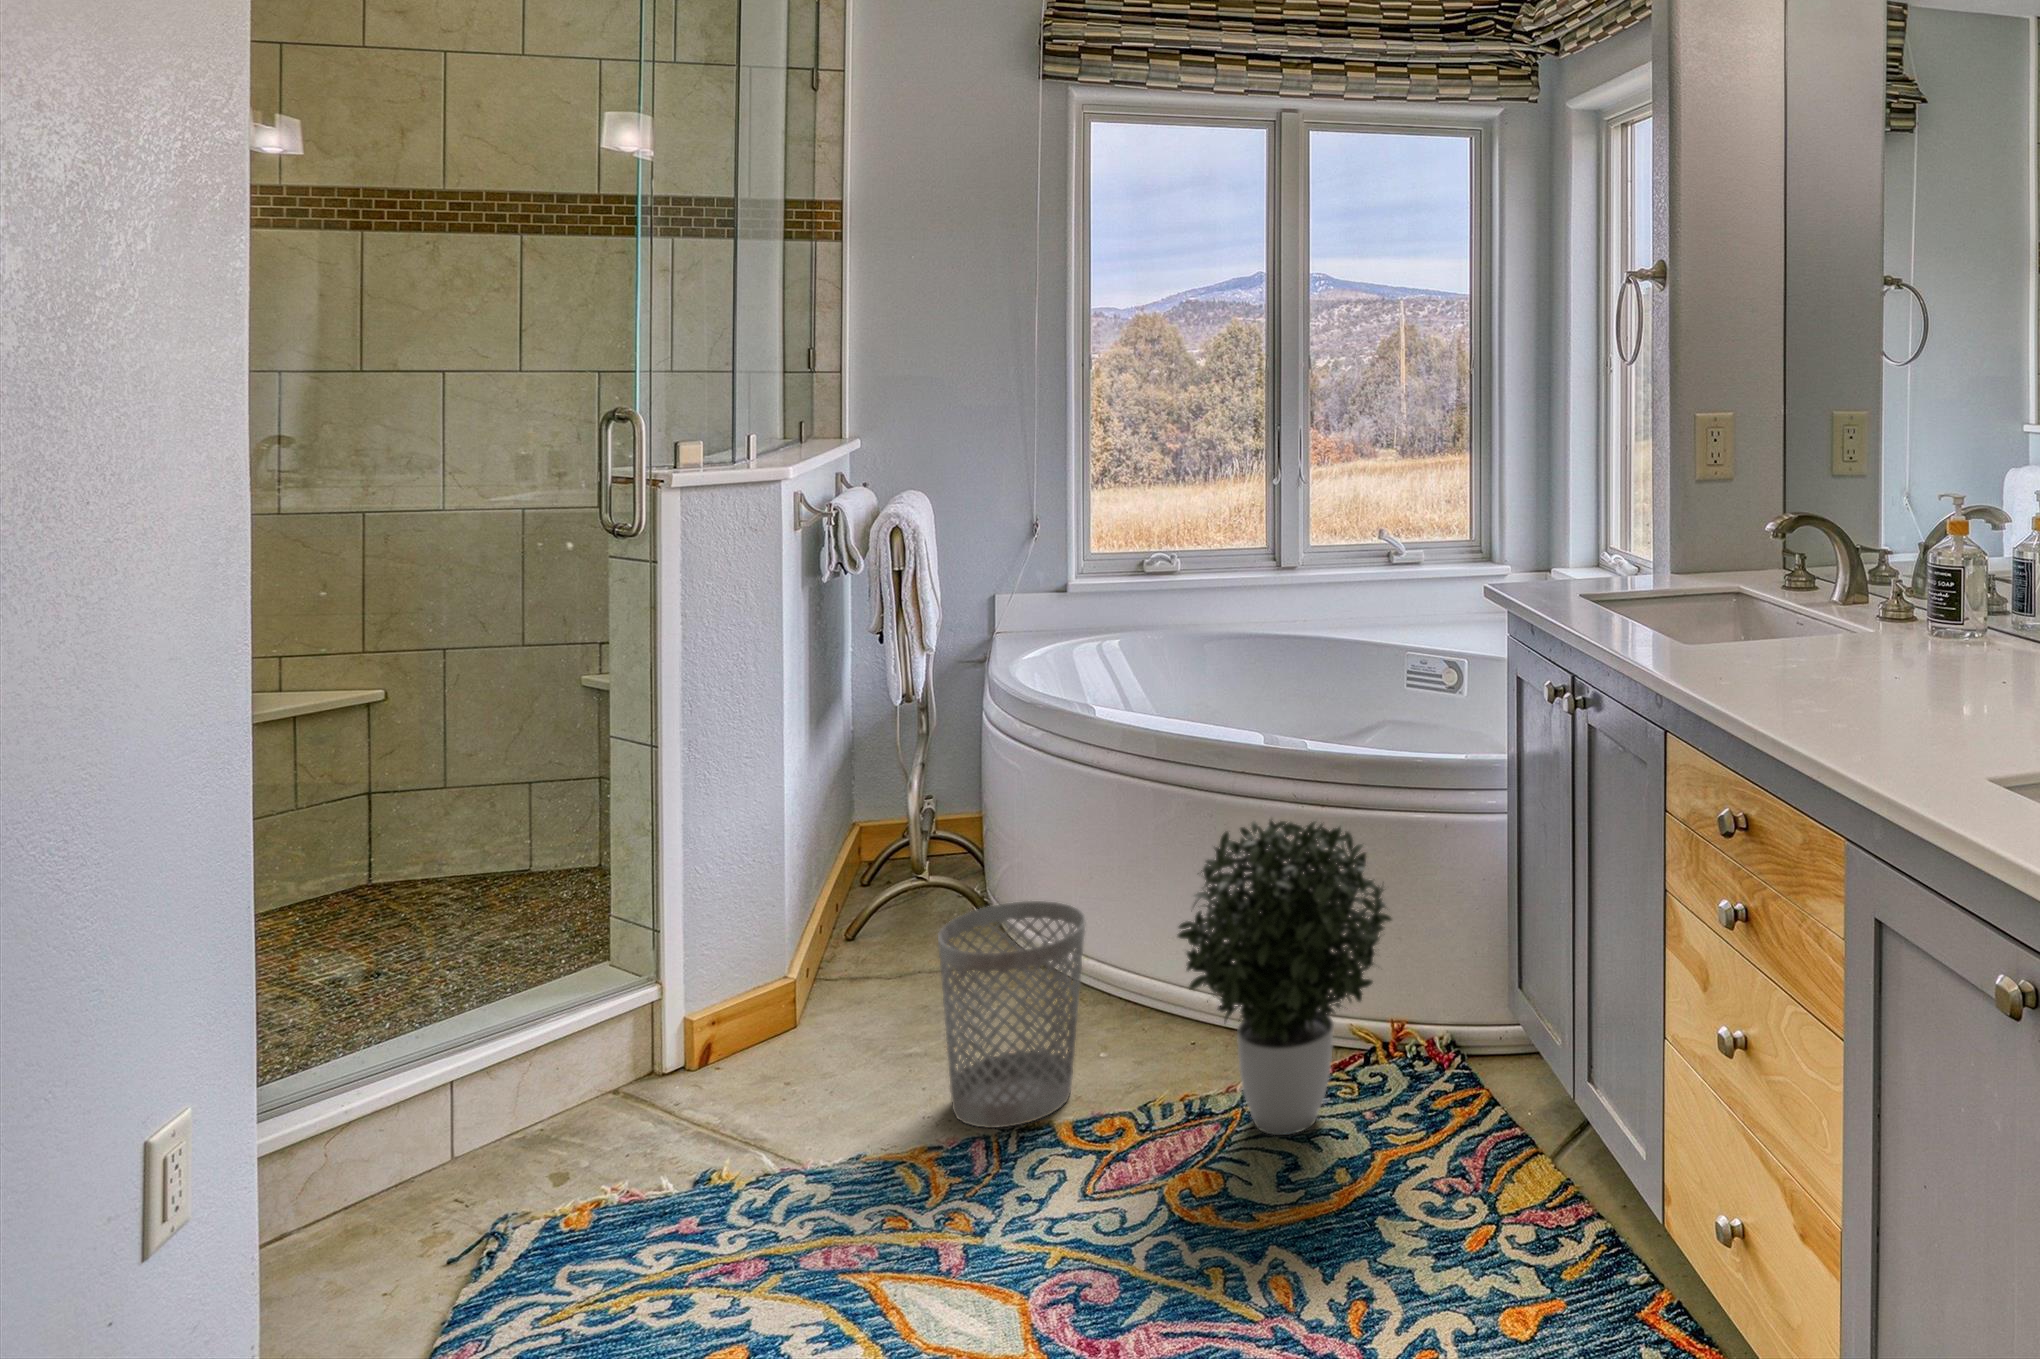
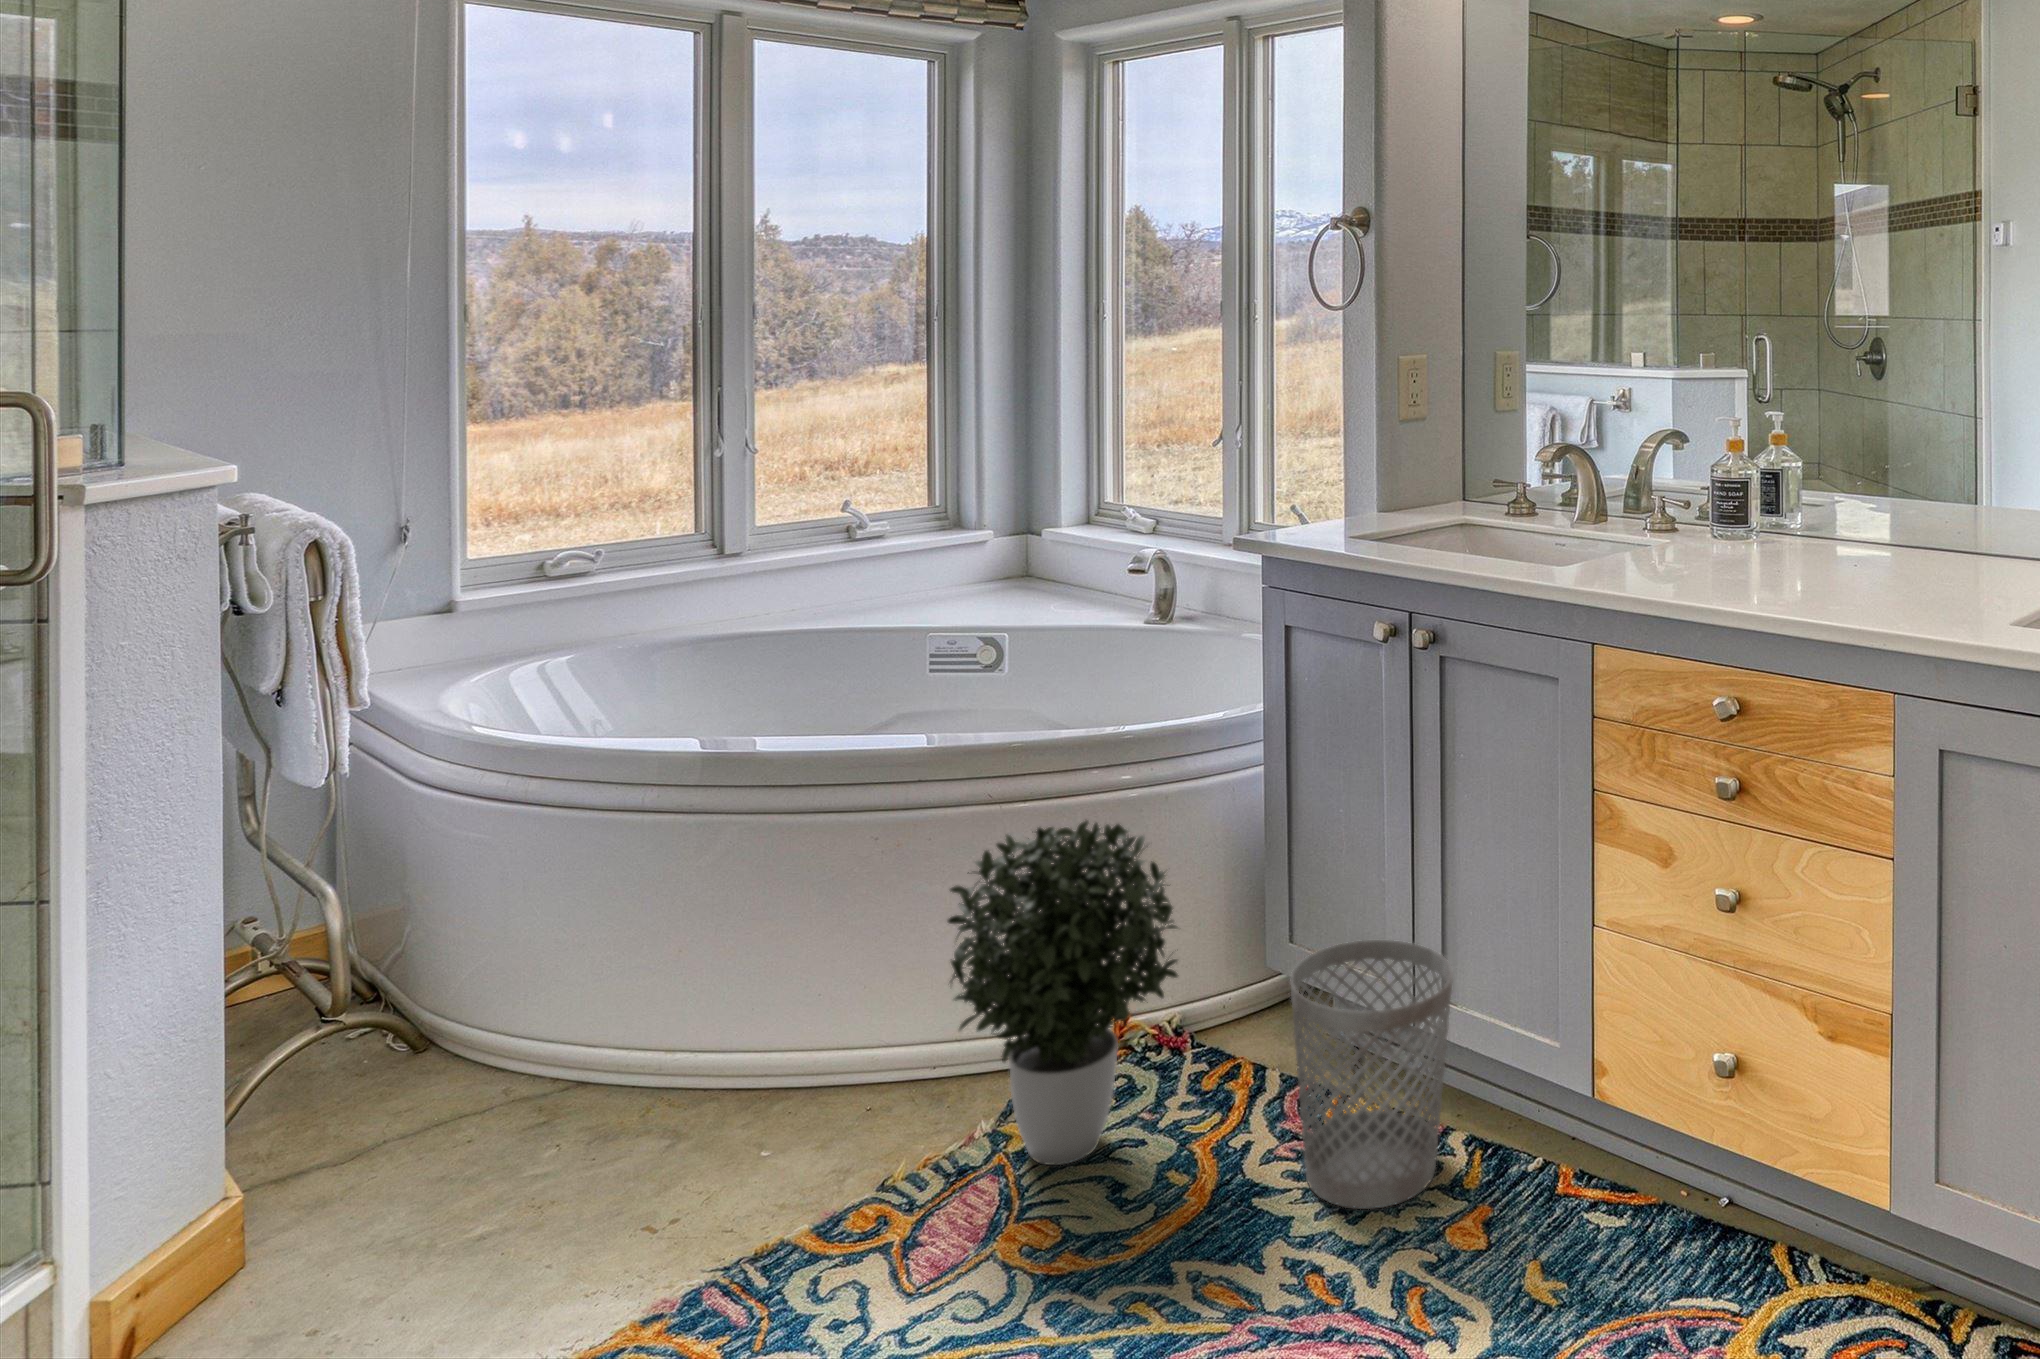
wastebasket: present [938,901,1085,1128] -> present [1291,940,1453,1209]

